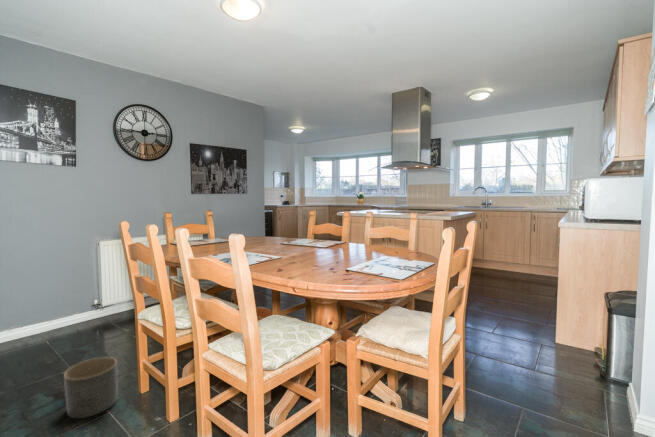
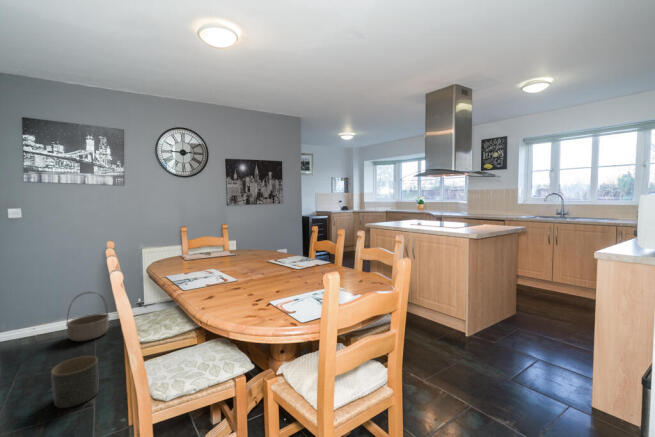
basket: none [18,293,74,355] -> present [66,292,109,341]

